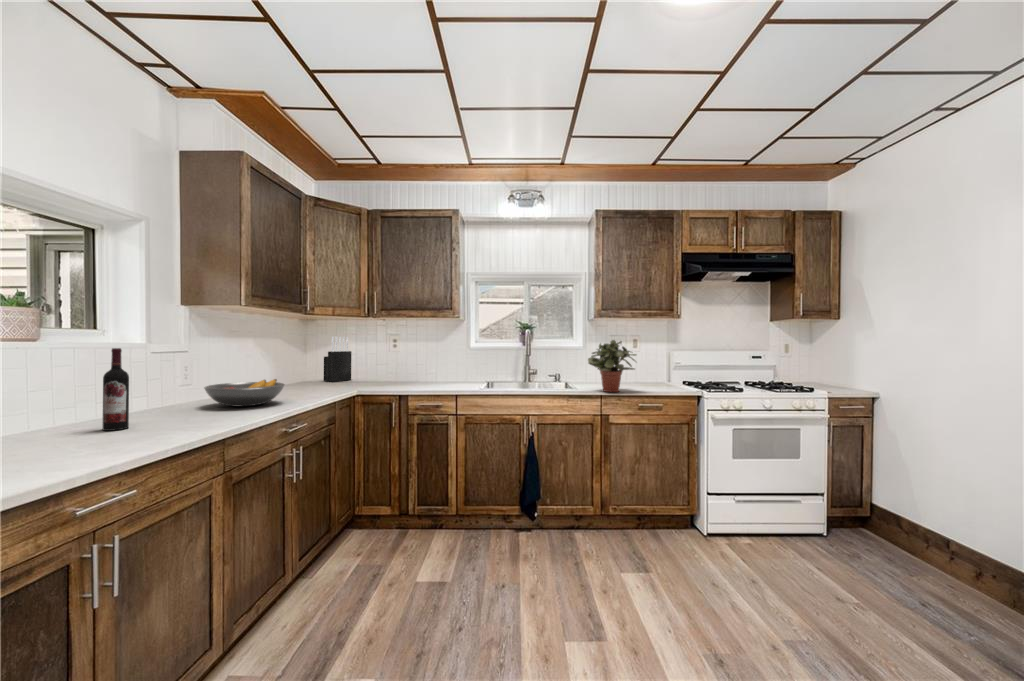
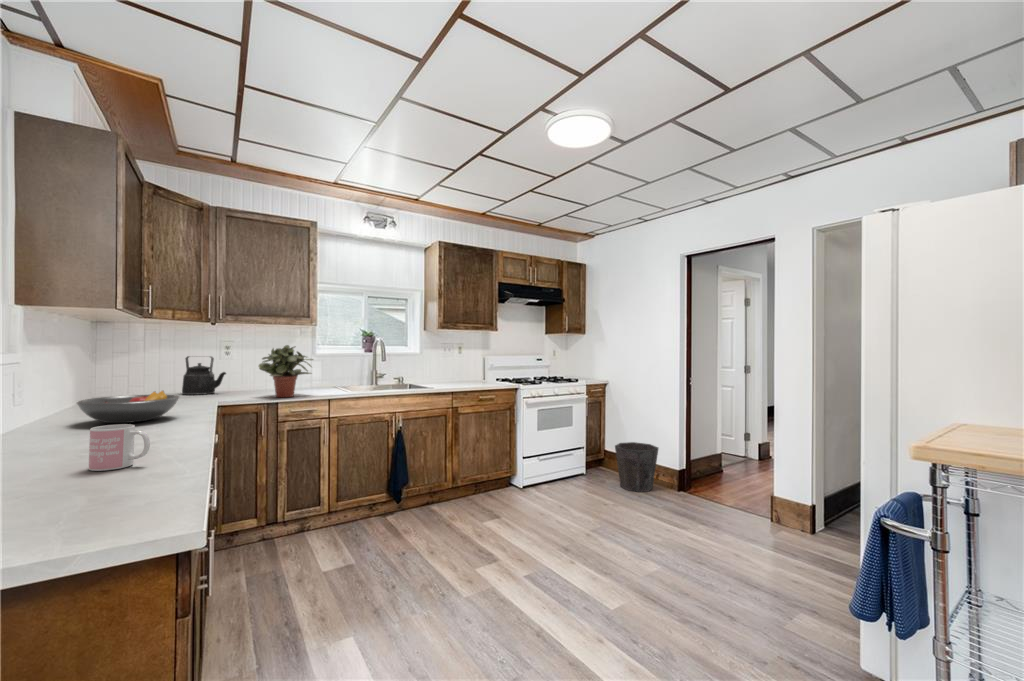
knife block: present [324,337,352,382] -> none [135,343,171,396]
potted plant: present [588,340,636,392] -> present [259,345,313,397]
wine bottle: present [102,348,129,431] -> none [34,358,68,453]
kettle: none [355,348,384,383] -> present [182,356,226,395]
mug: none [54,413,100,458] -> present [89,424,150,471]
waste bin: none [878,499,981,599] -> present [615,442,658,492]

